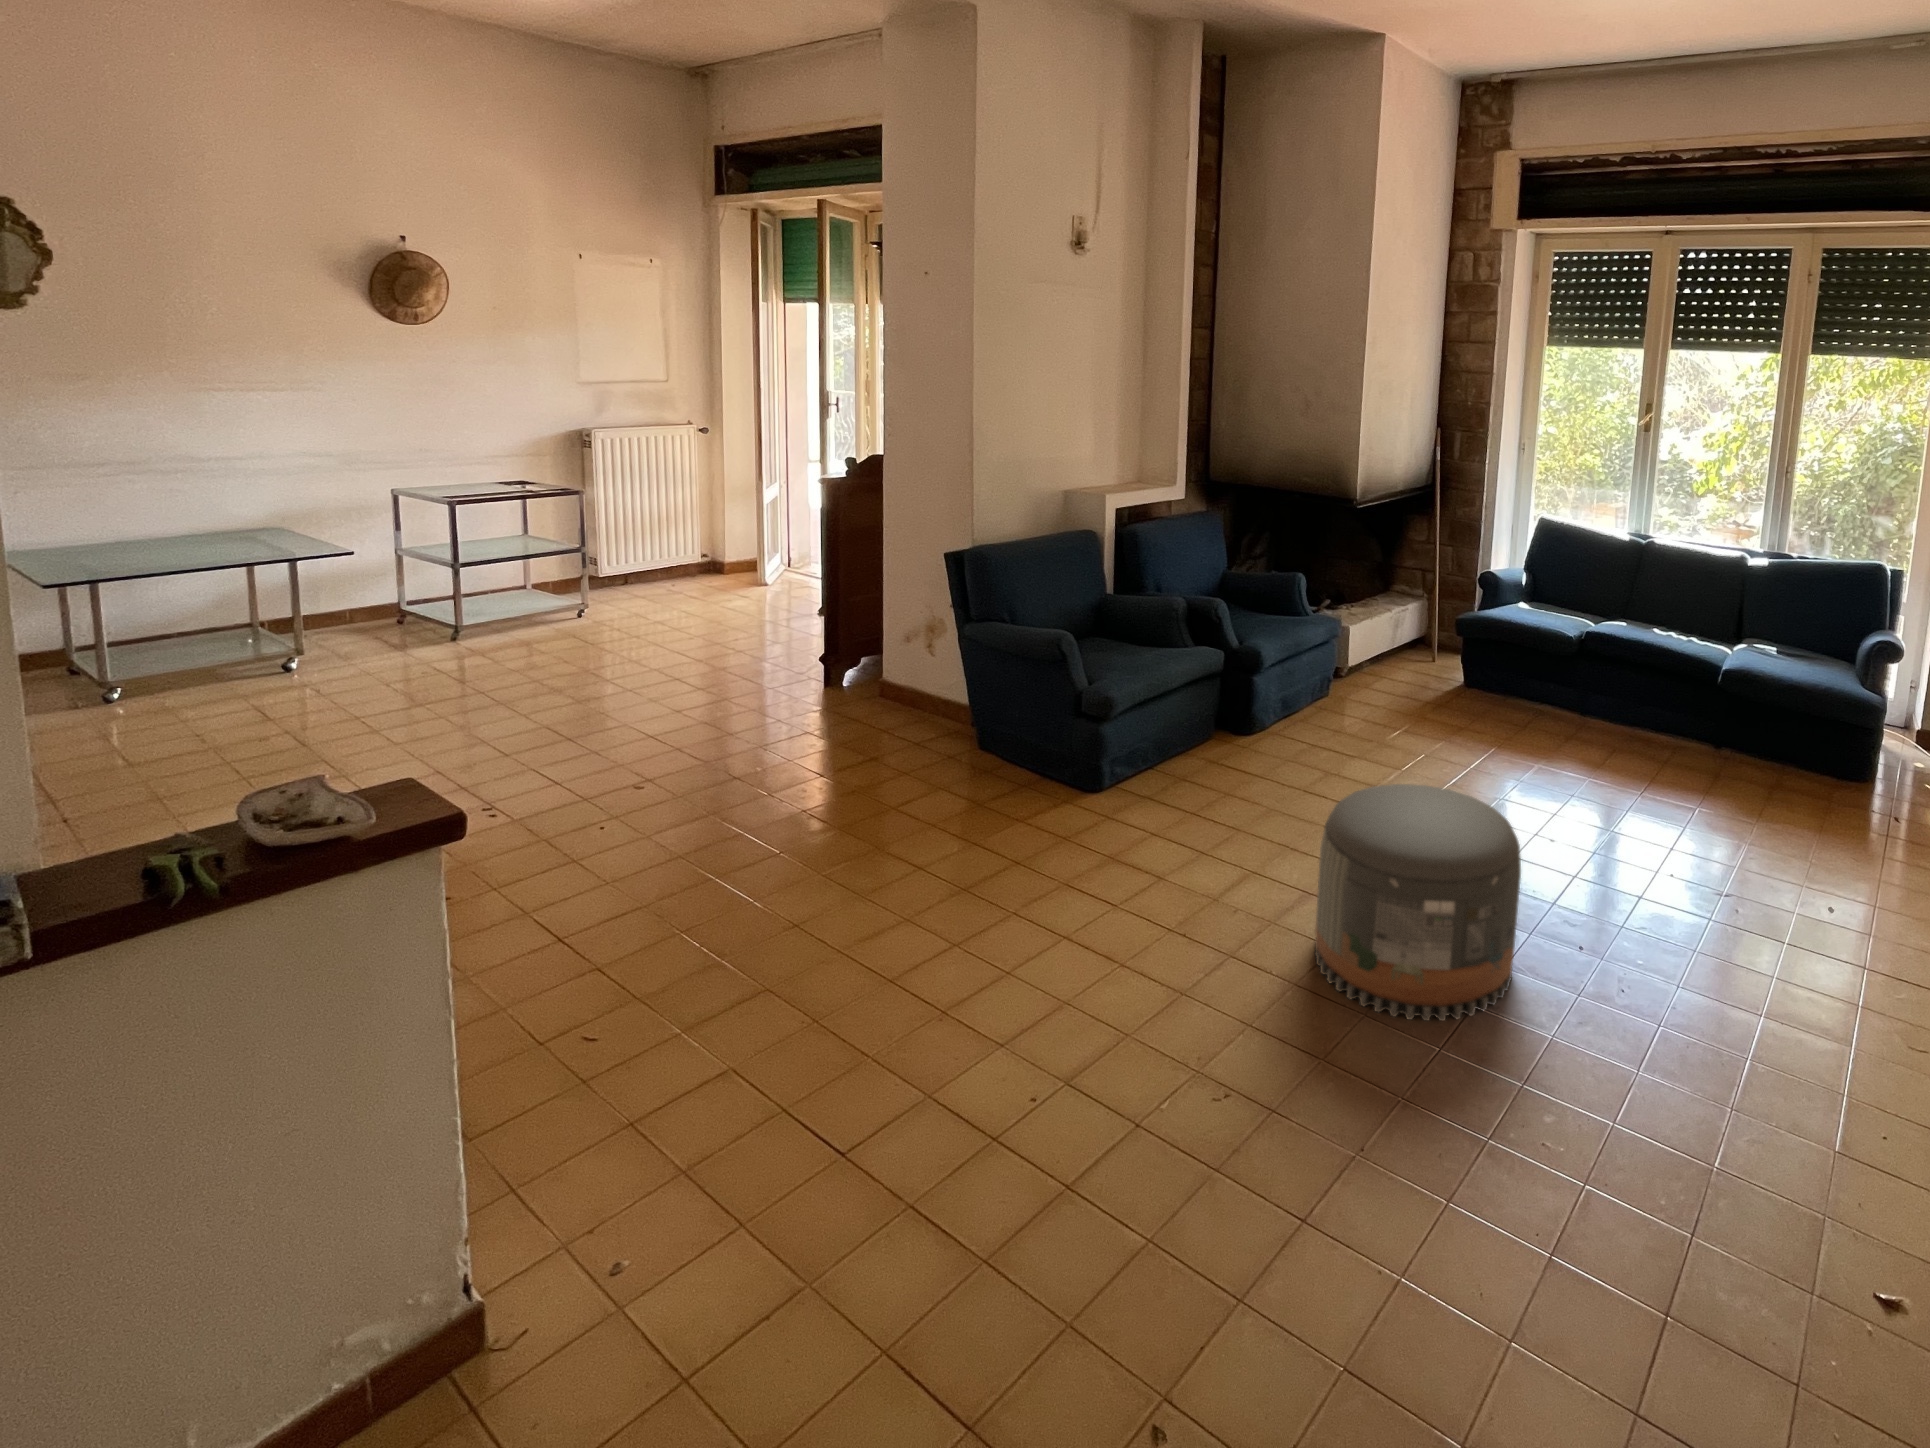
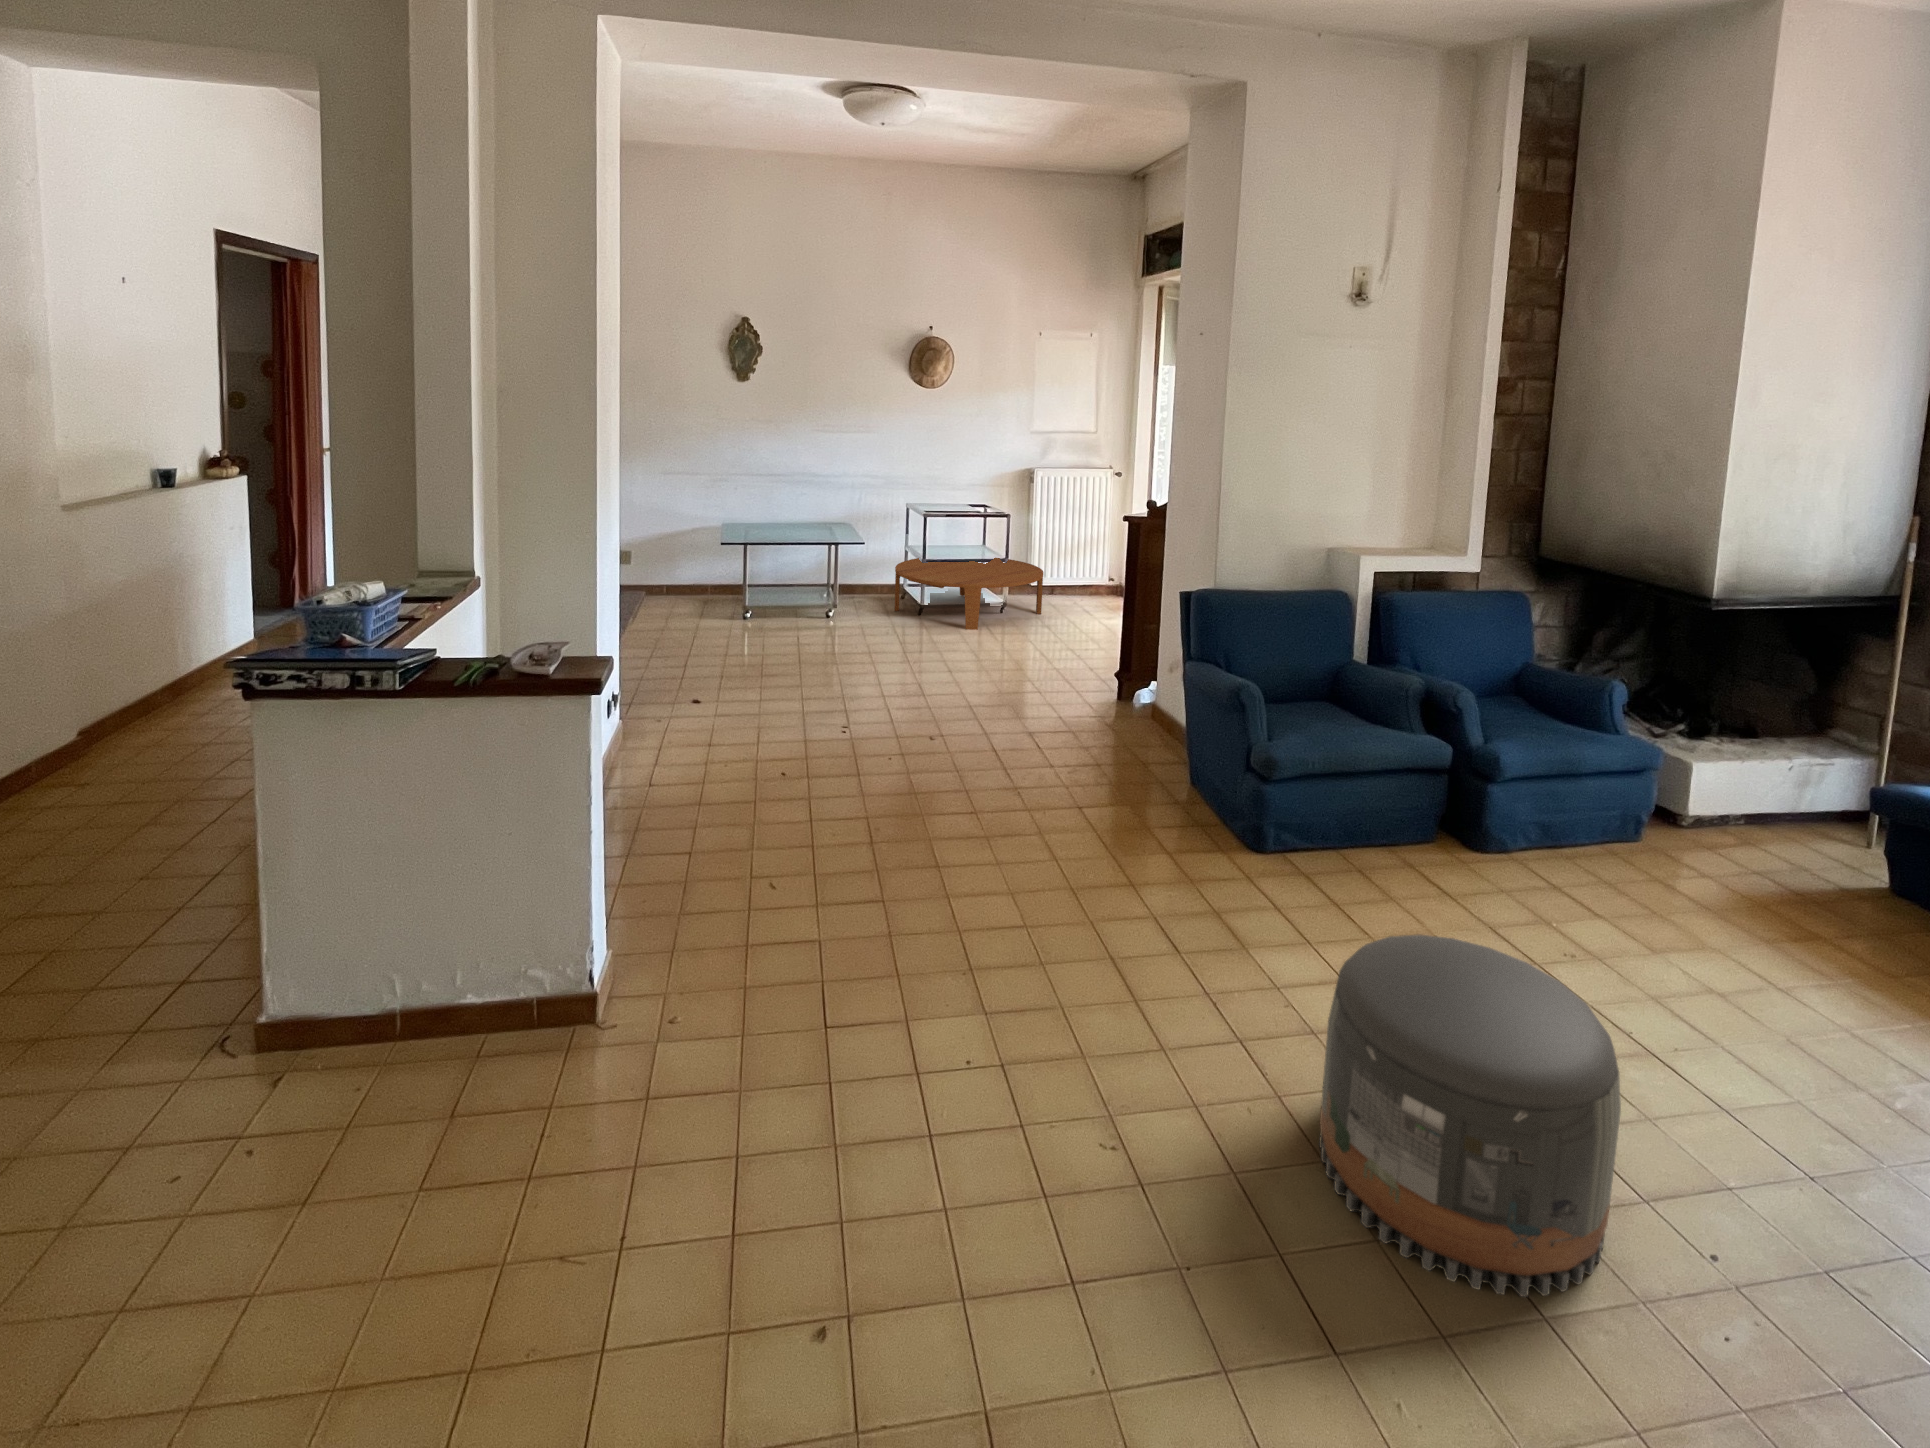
coffee table: none [397,548,644,649] -> present [895,558,1043,630]

